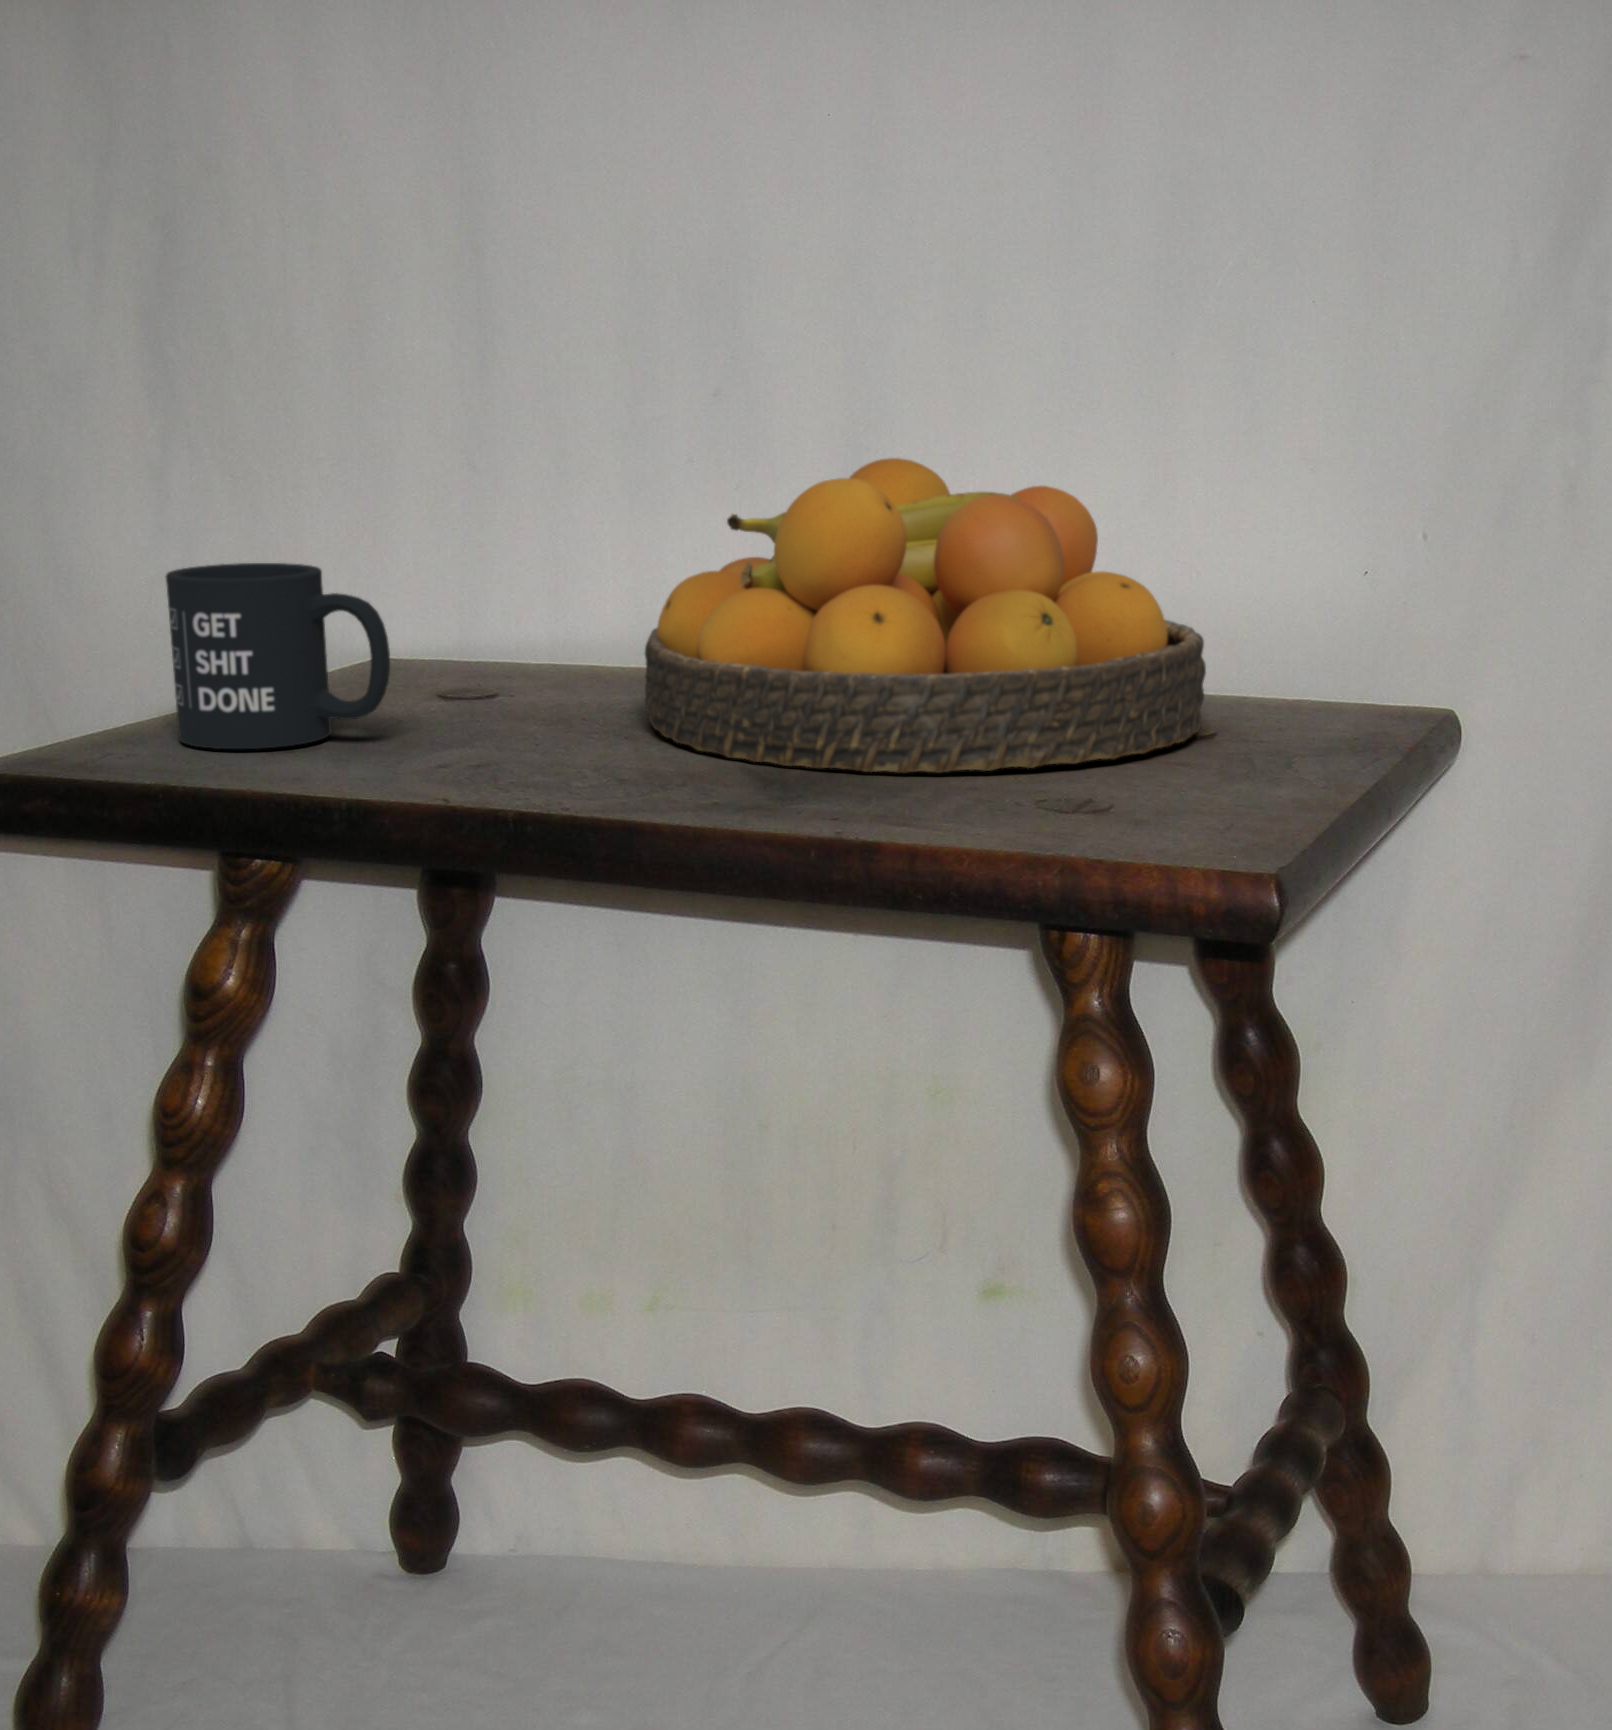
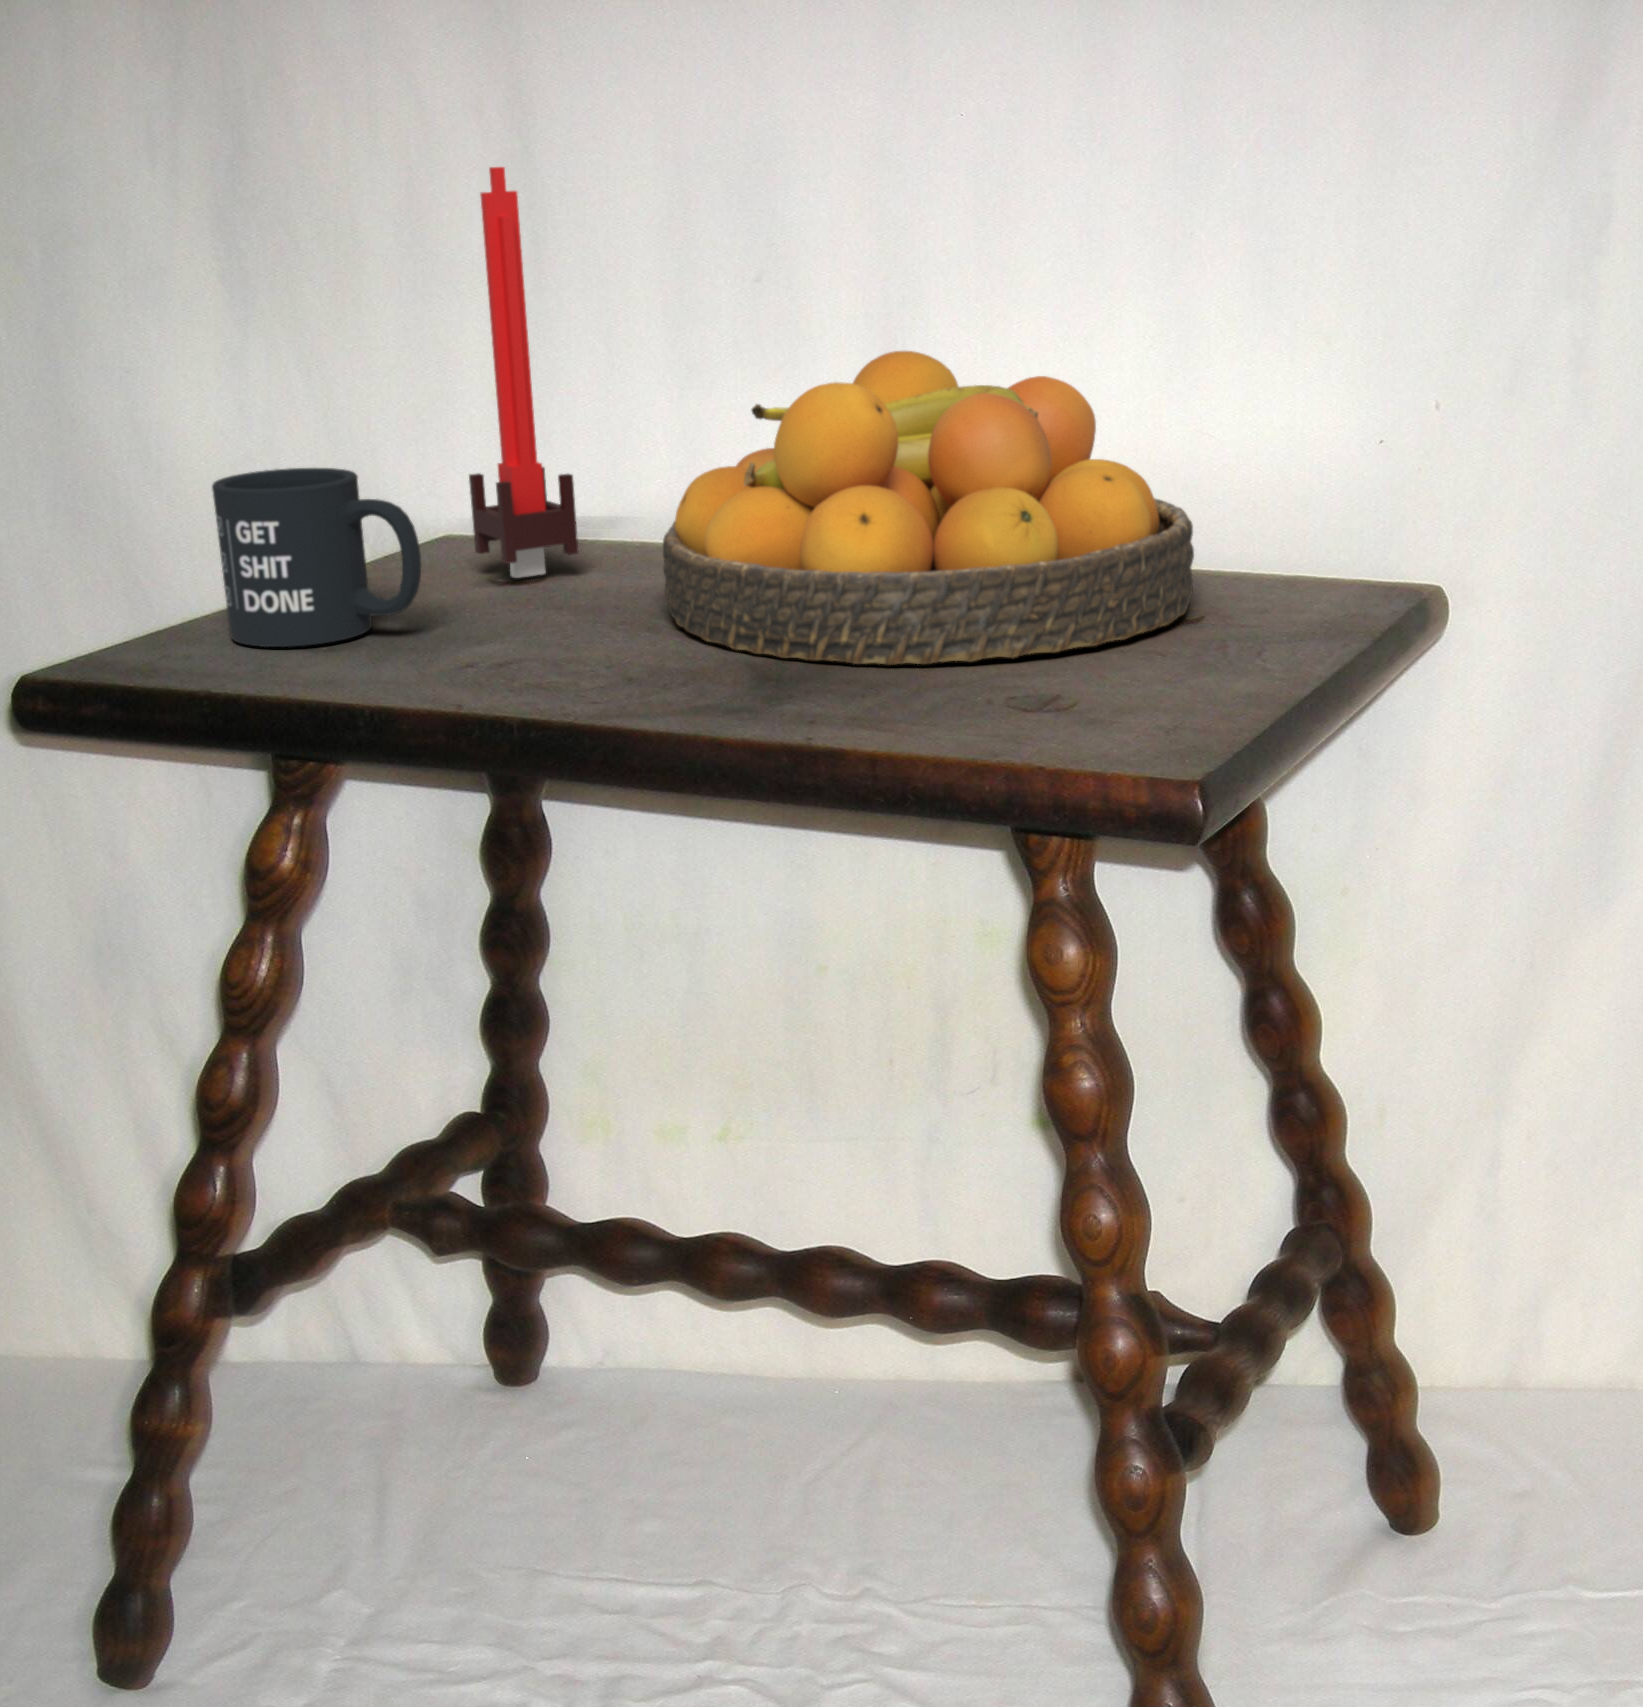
candle: none [423,257,539,693] -> present [469,167,578,578]

